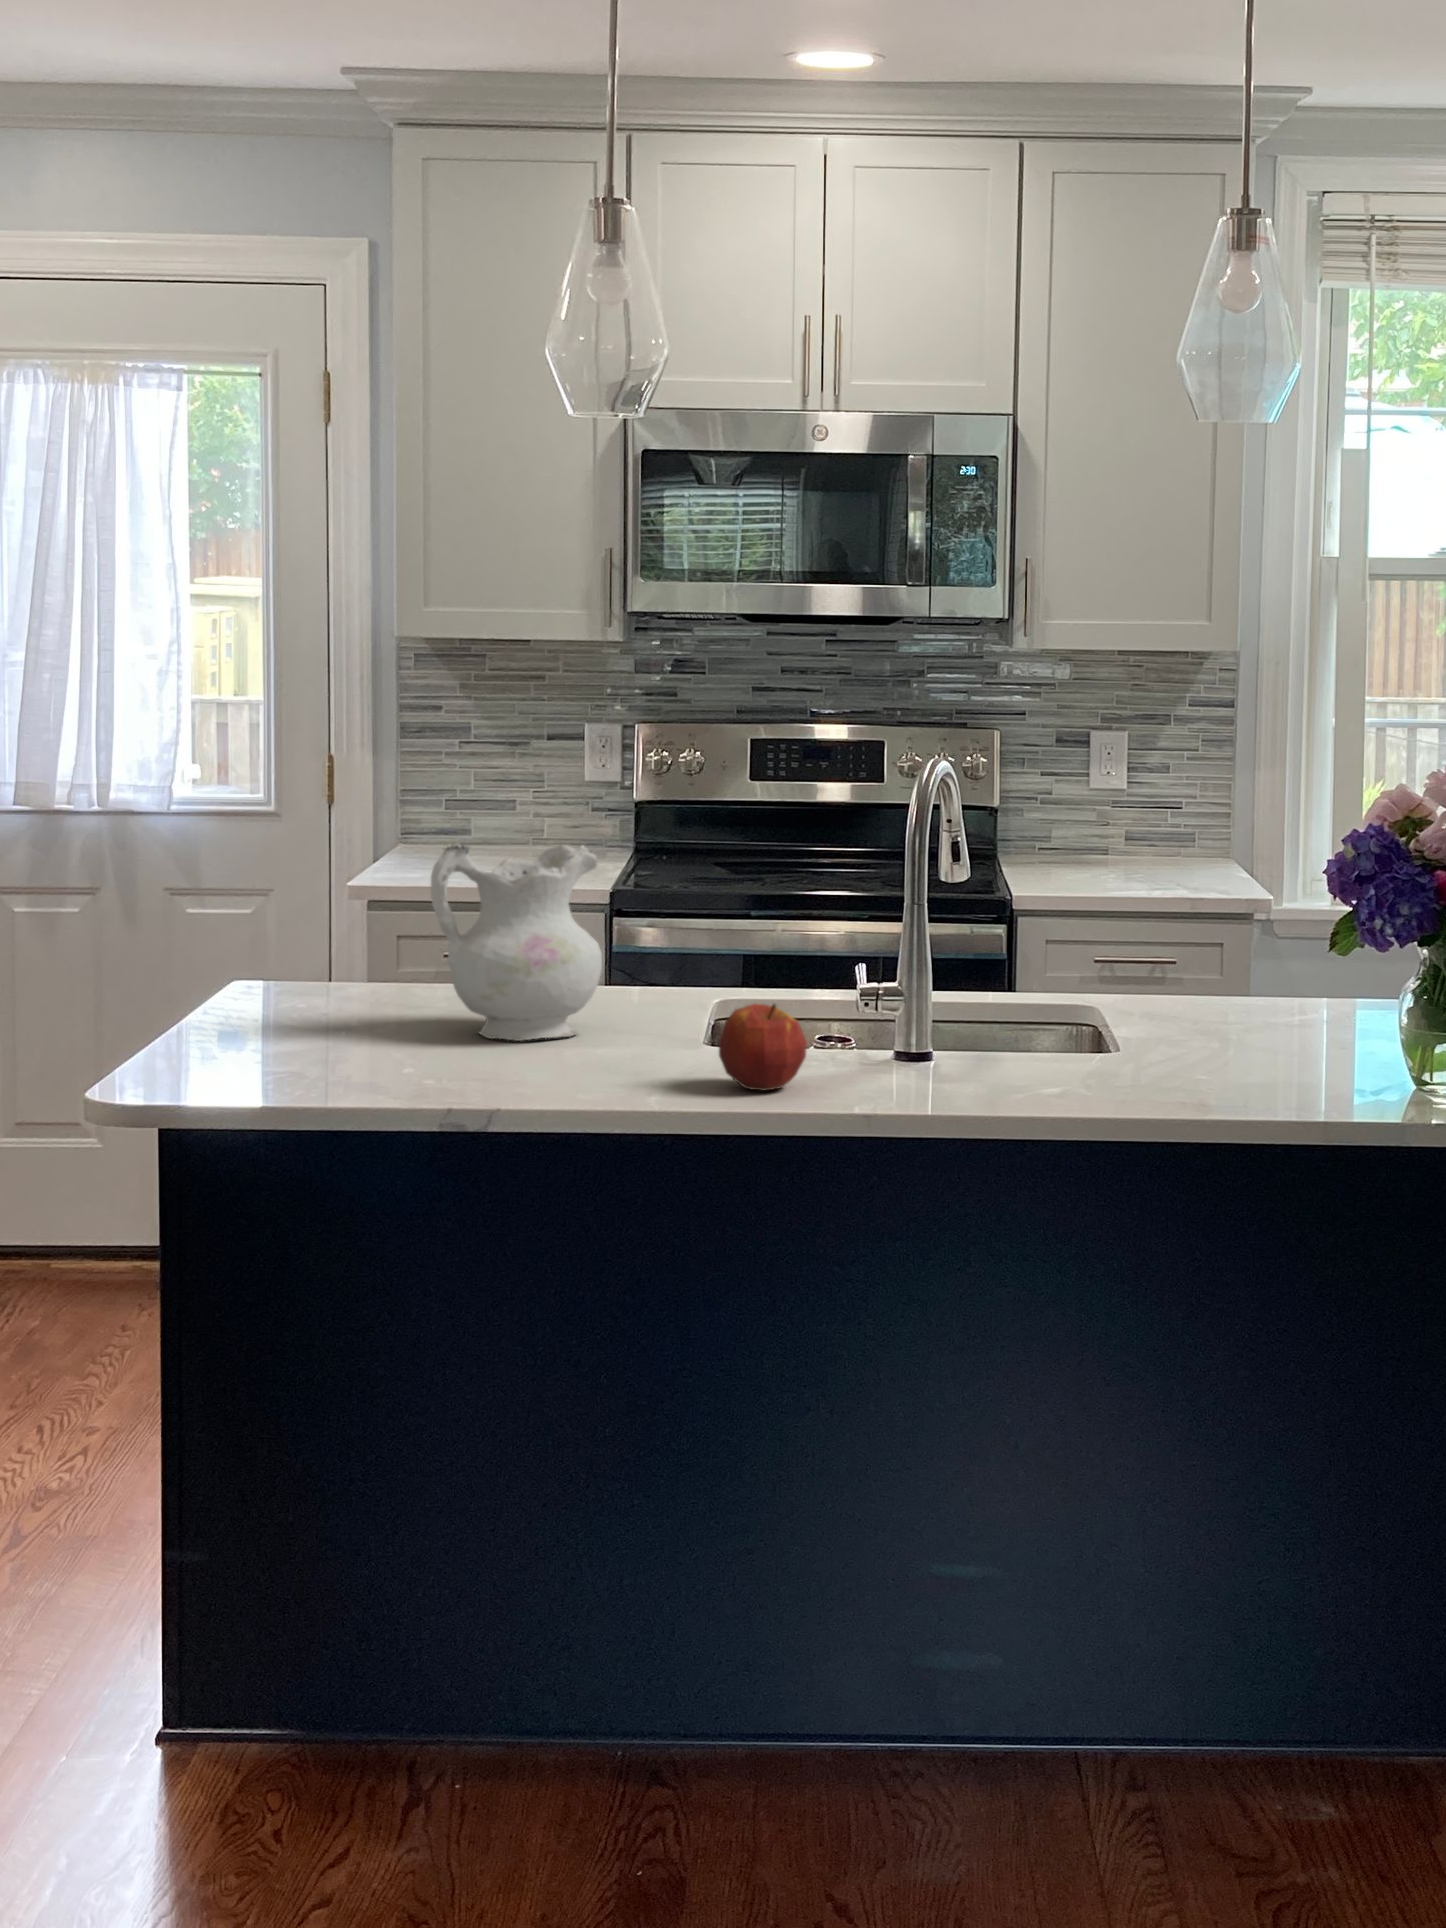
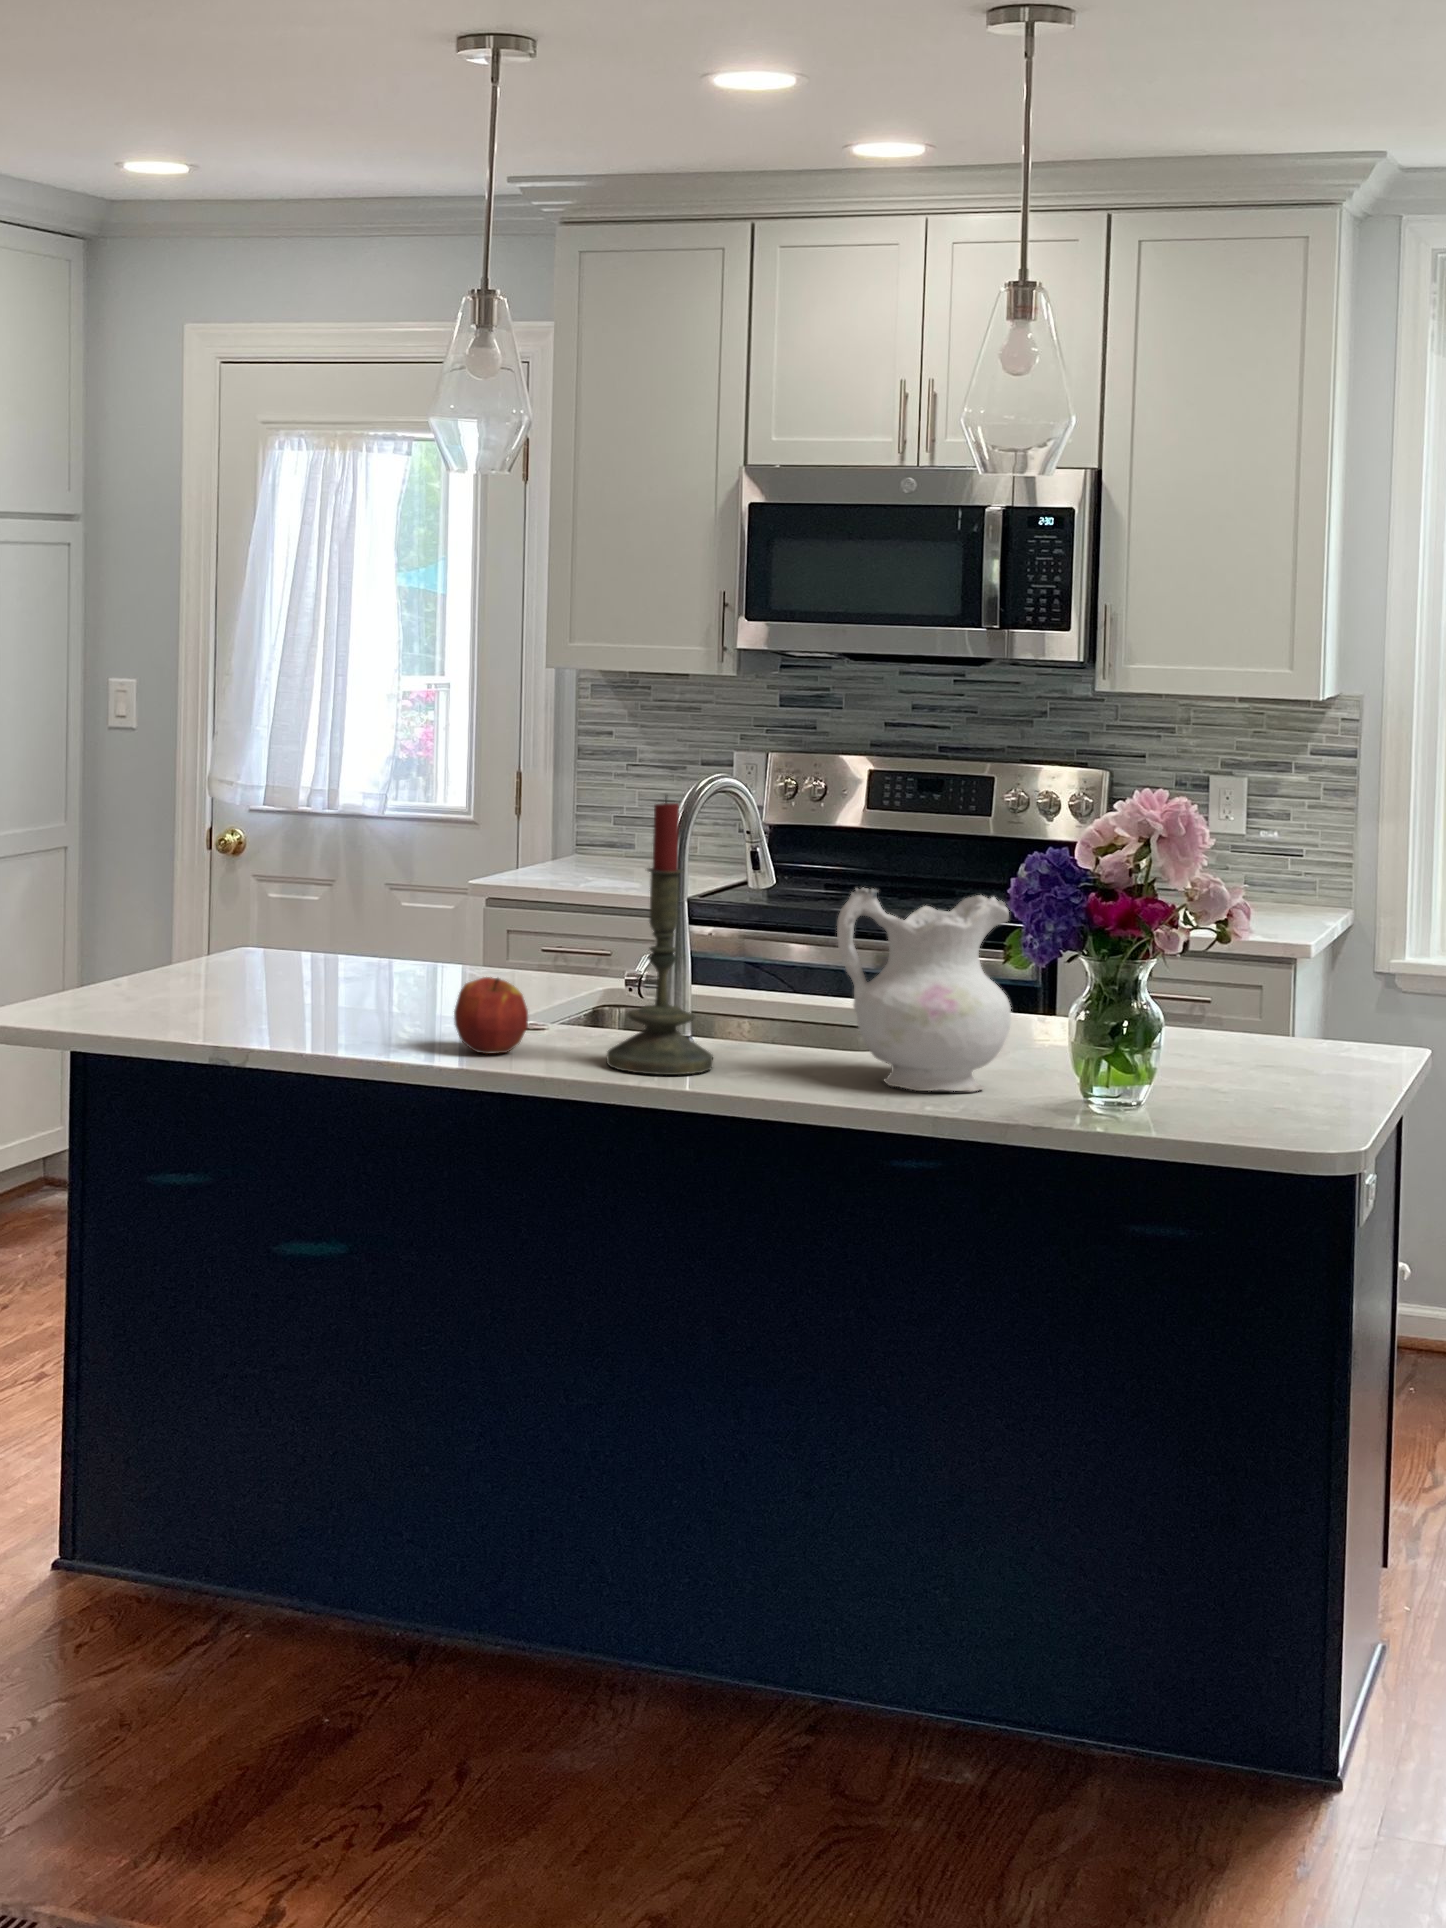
candle: none [898,787,1015,1097] -> present [607,801,713,1075]
ceramic pitcher: present [431,844,602,1041] -> present [837,888,1011,1091]

